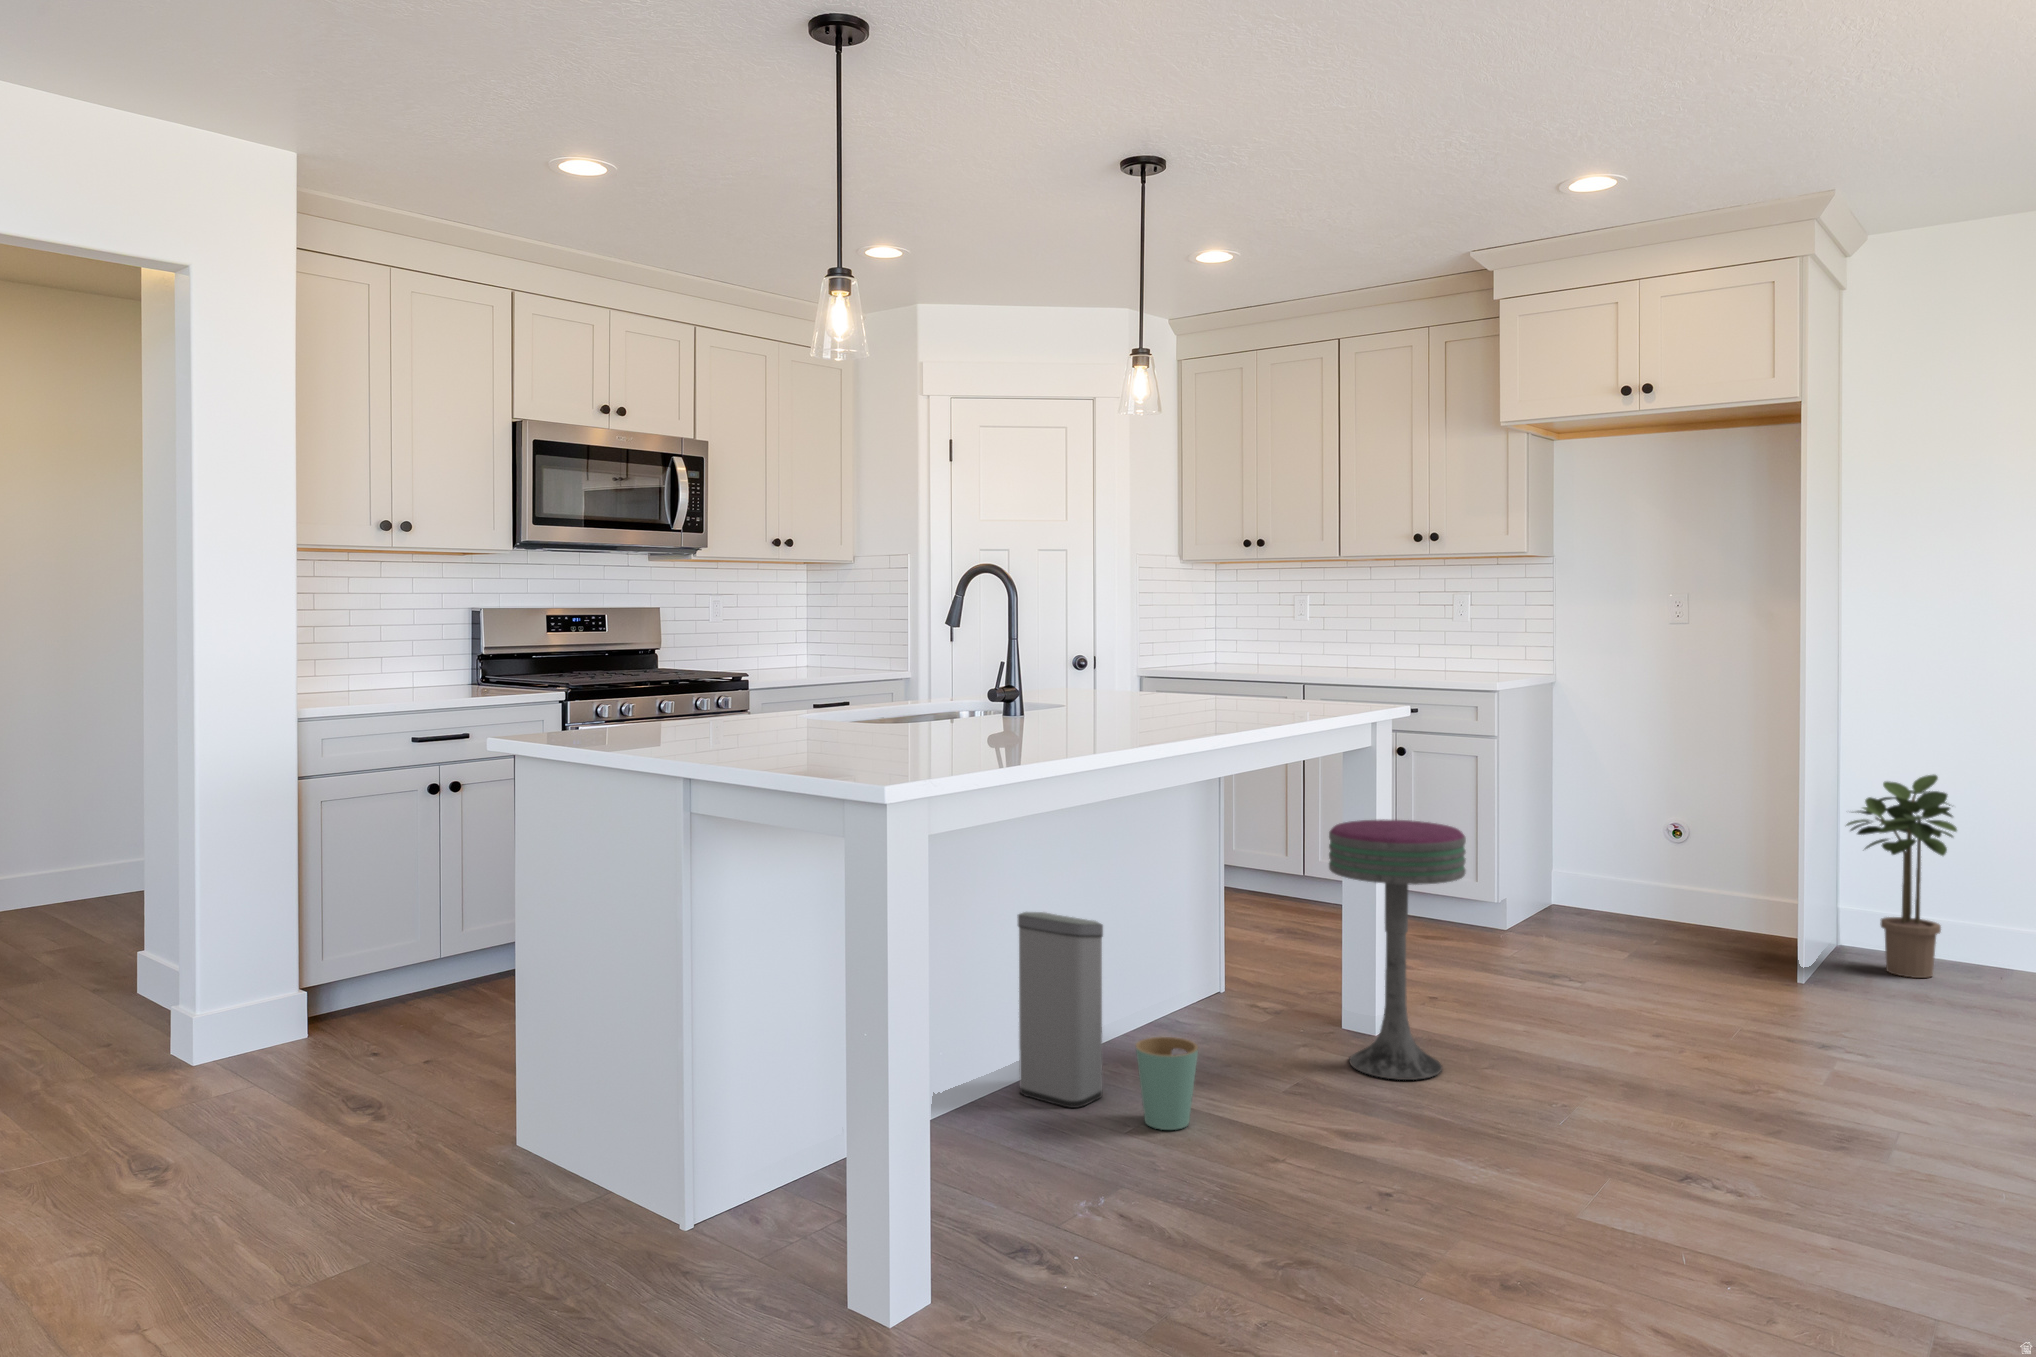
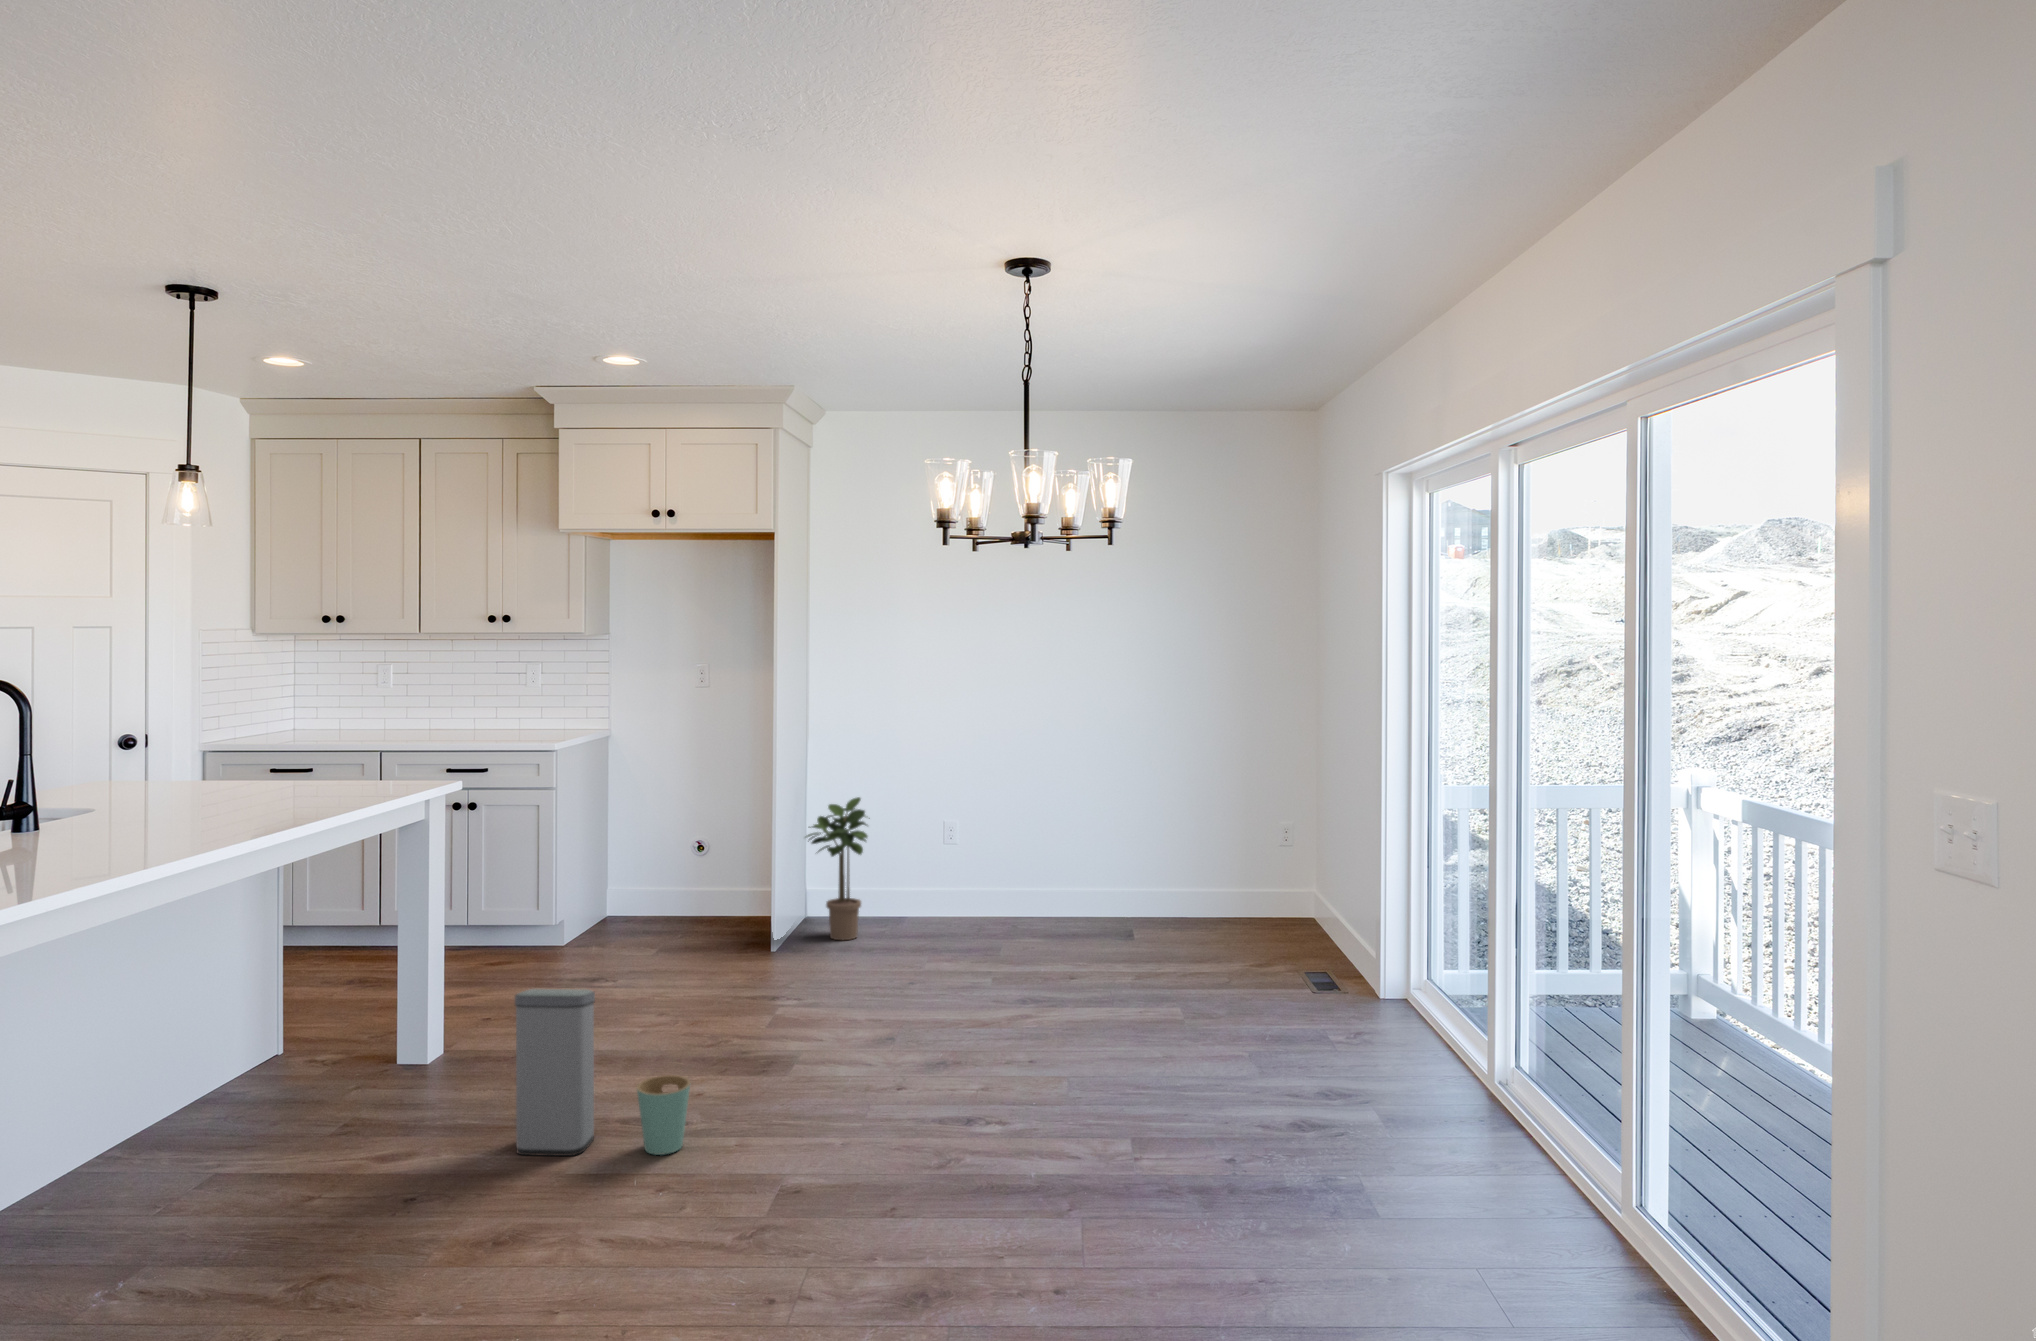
bar stool: present [1329,819,1466,1080] -> none [379,882,500,1103]
trash can: present [1018,912,1198,1130] -> present [515,989,690,1156]

